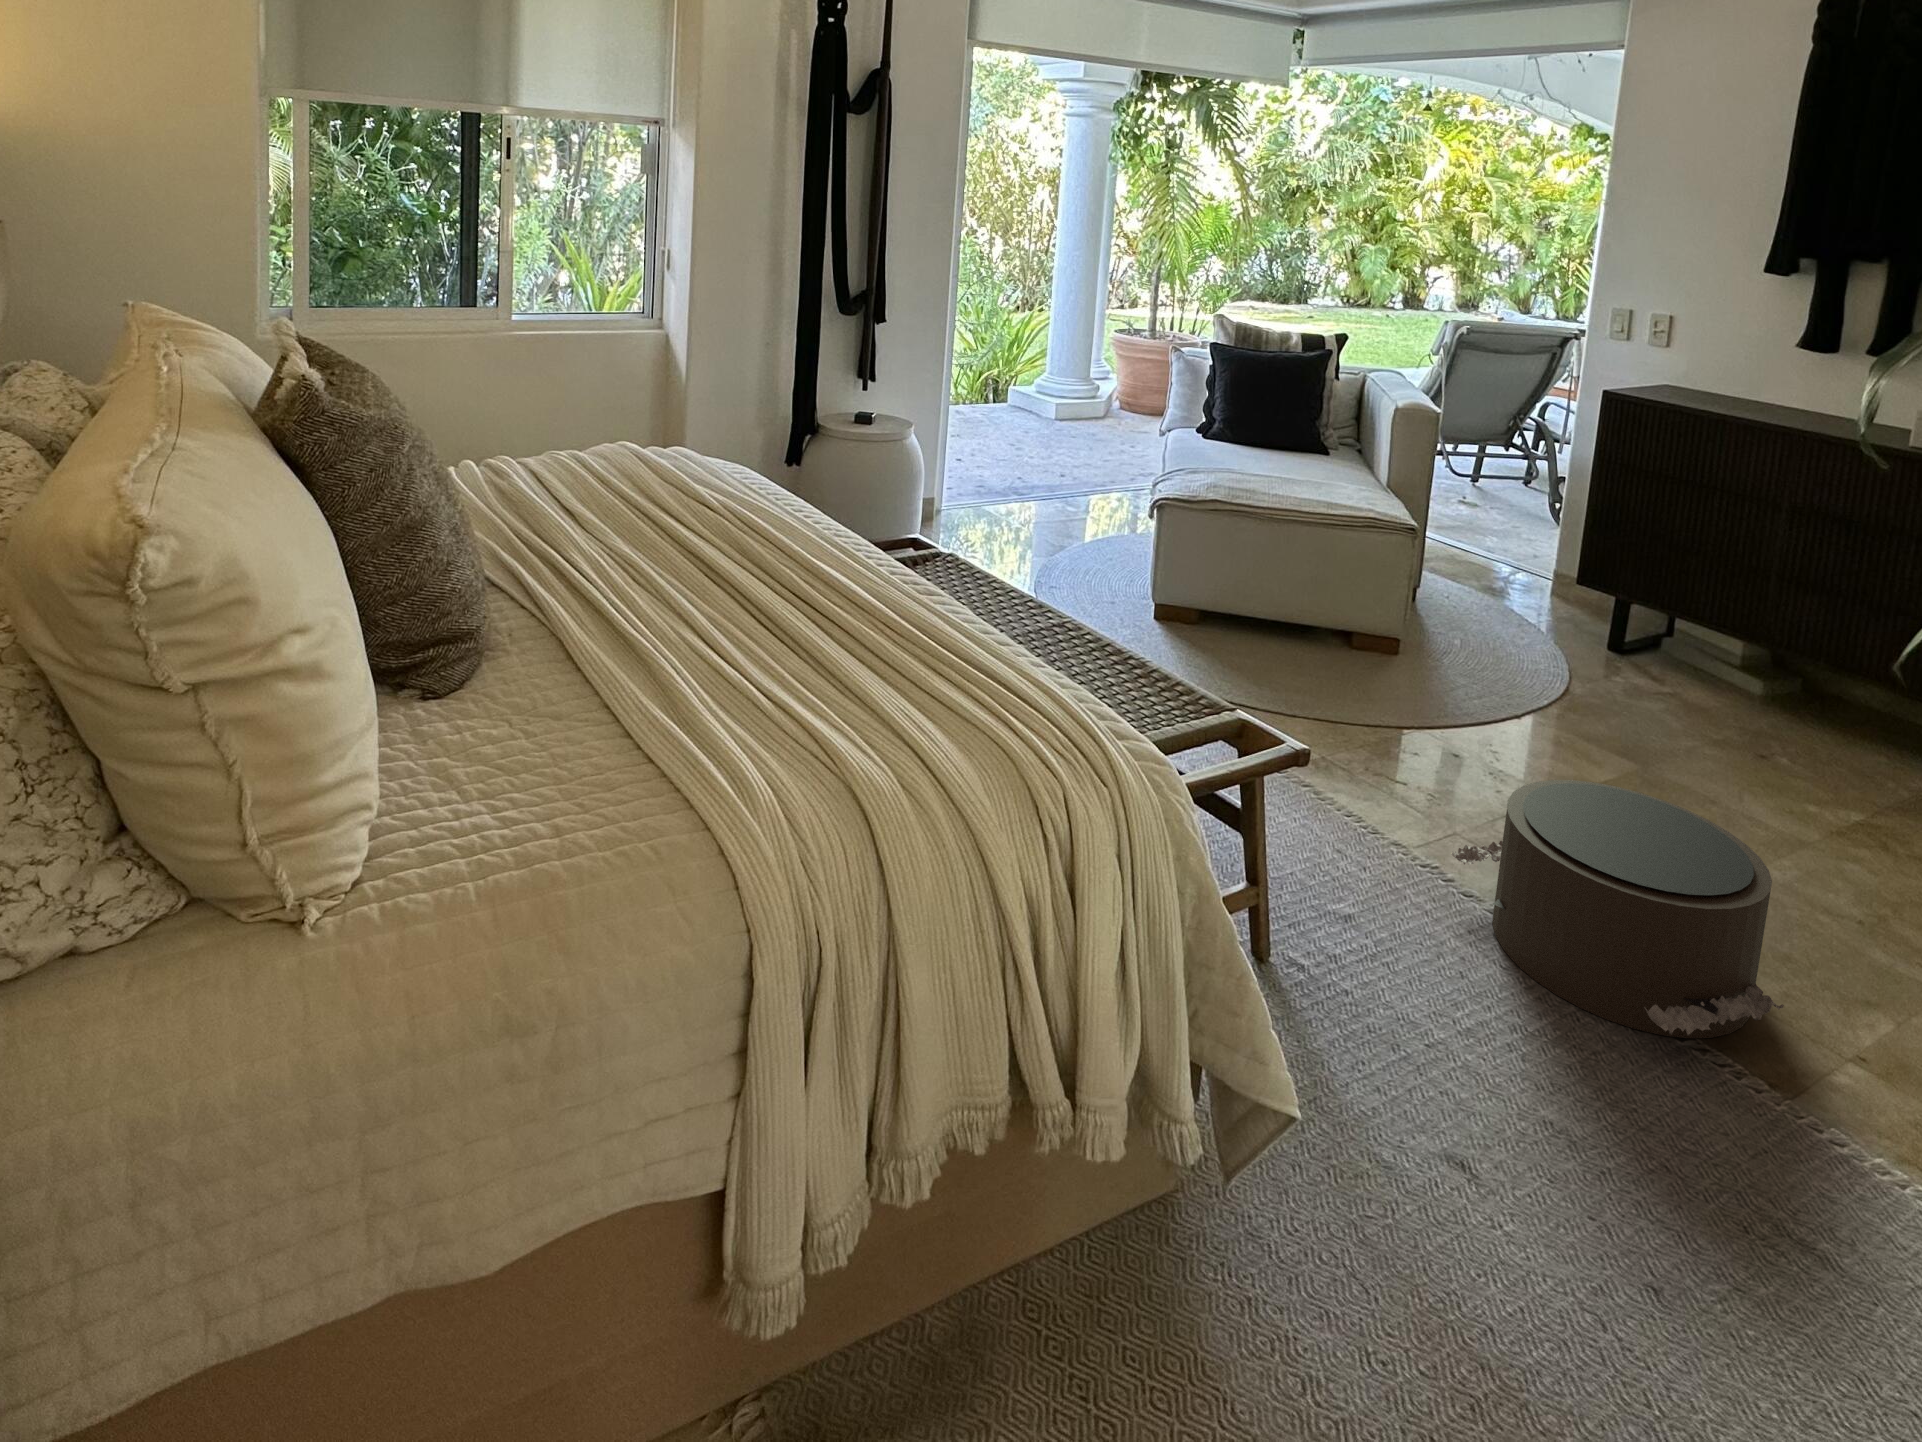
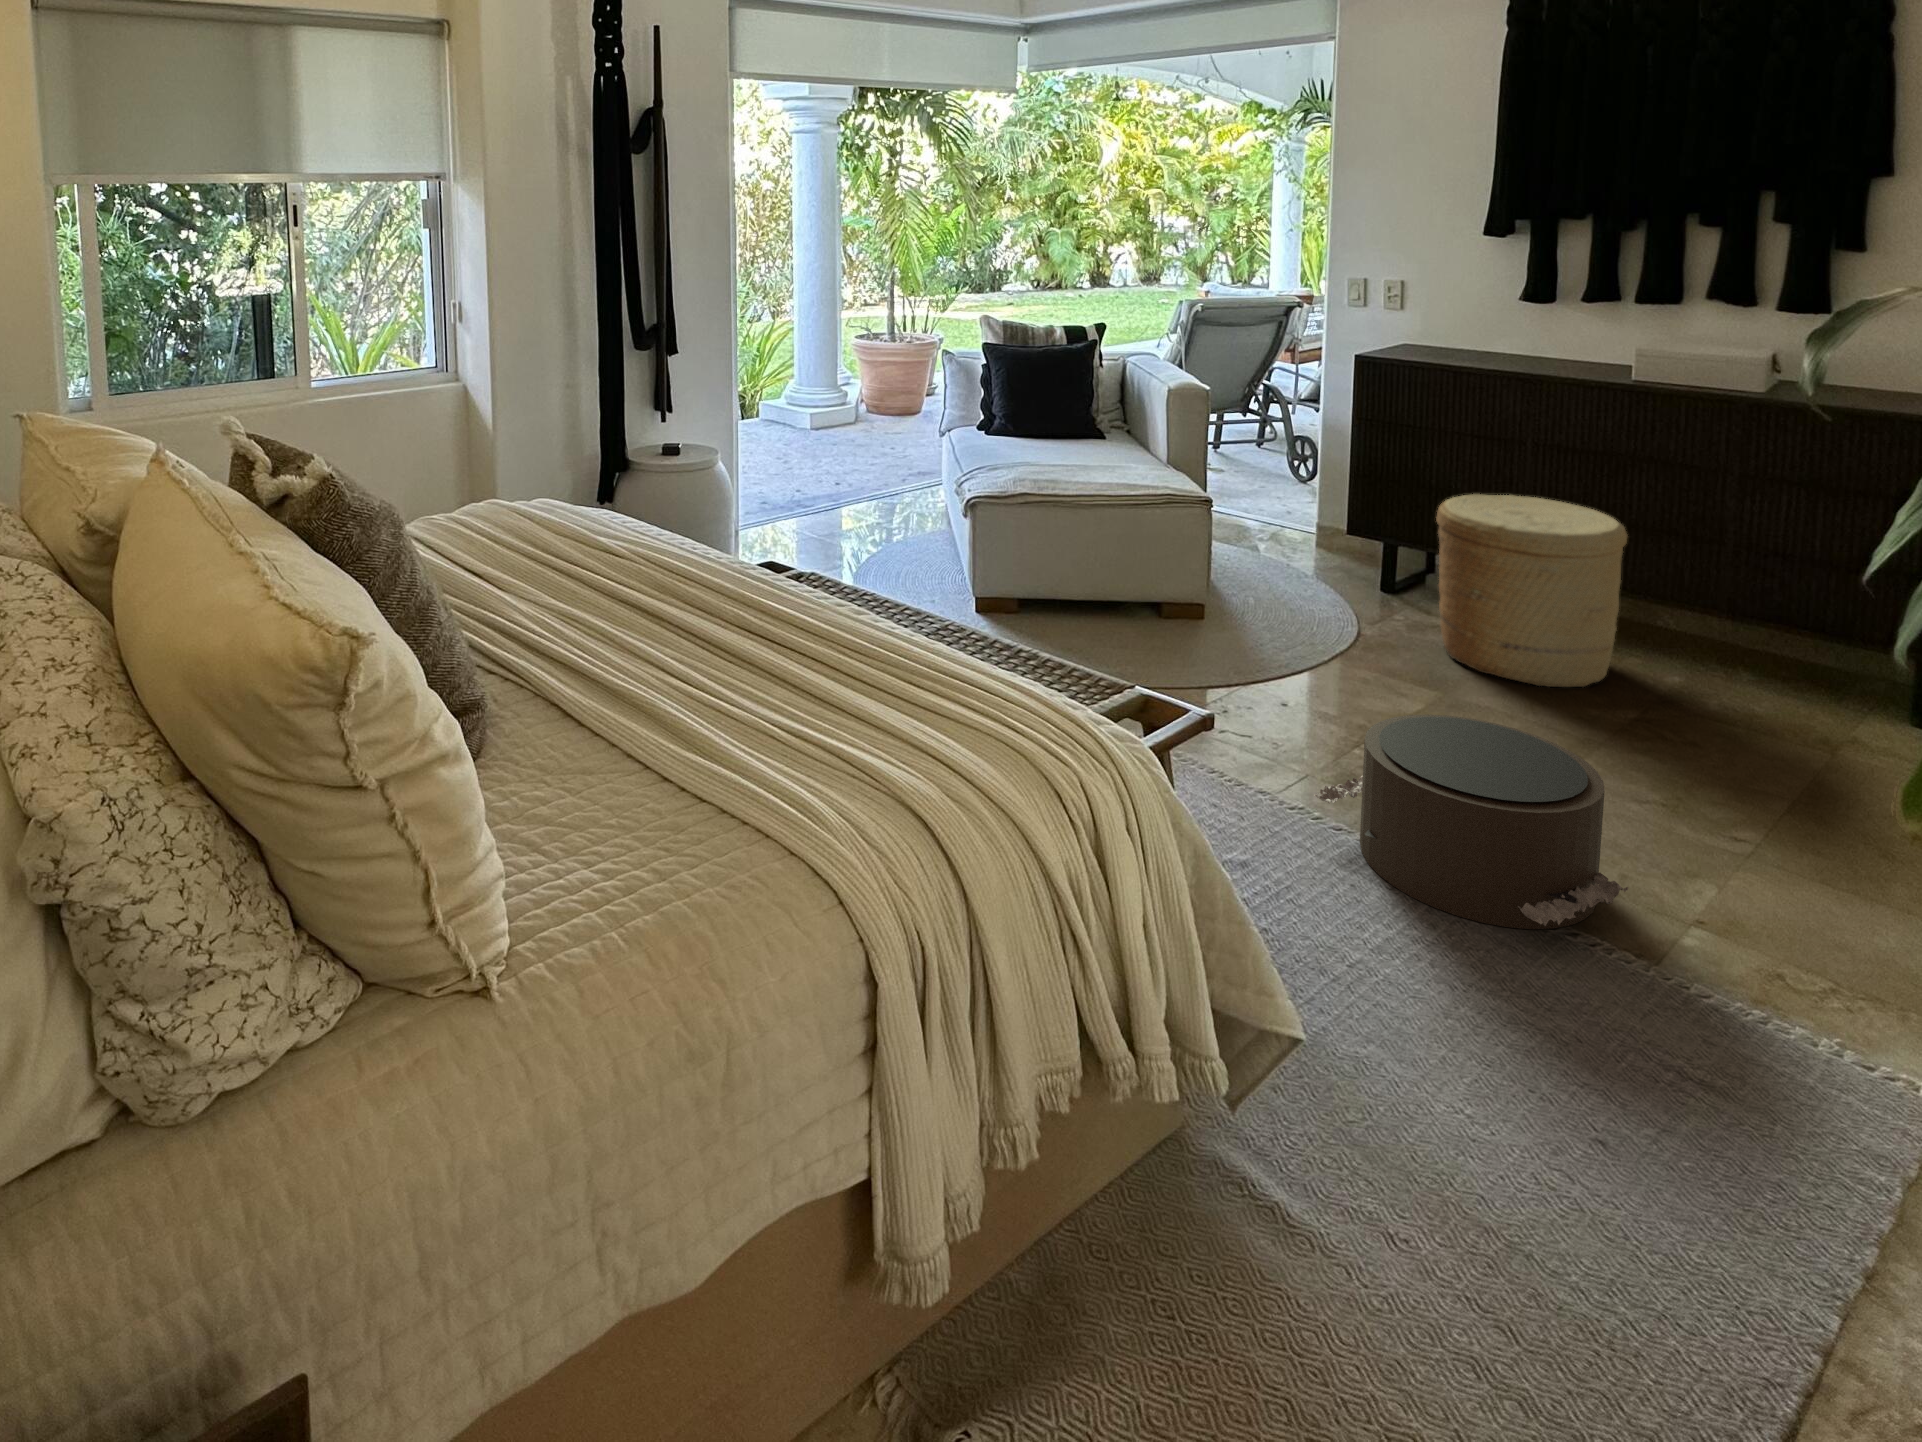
woven basket: none [1659,552,1881,777] -> present [1436,494,1627,687]

